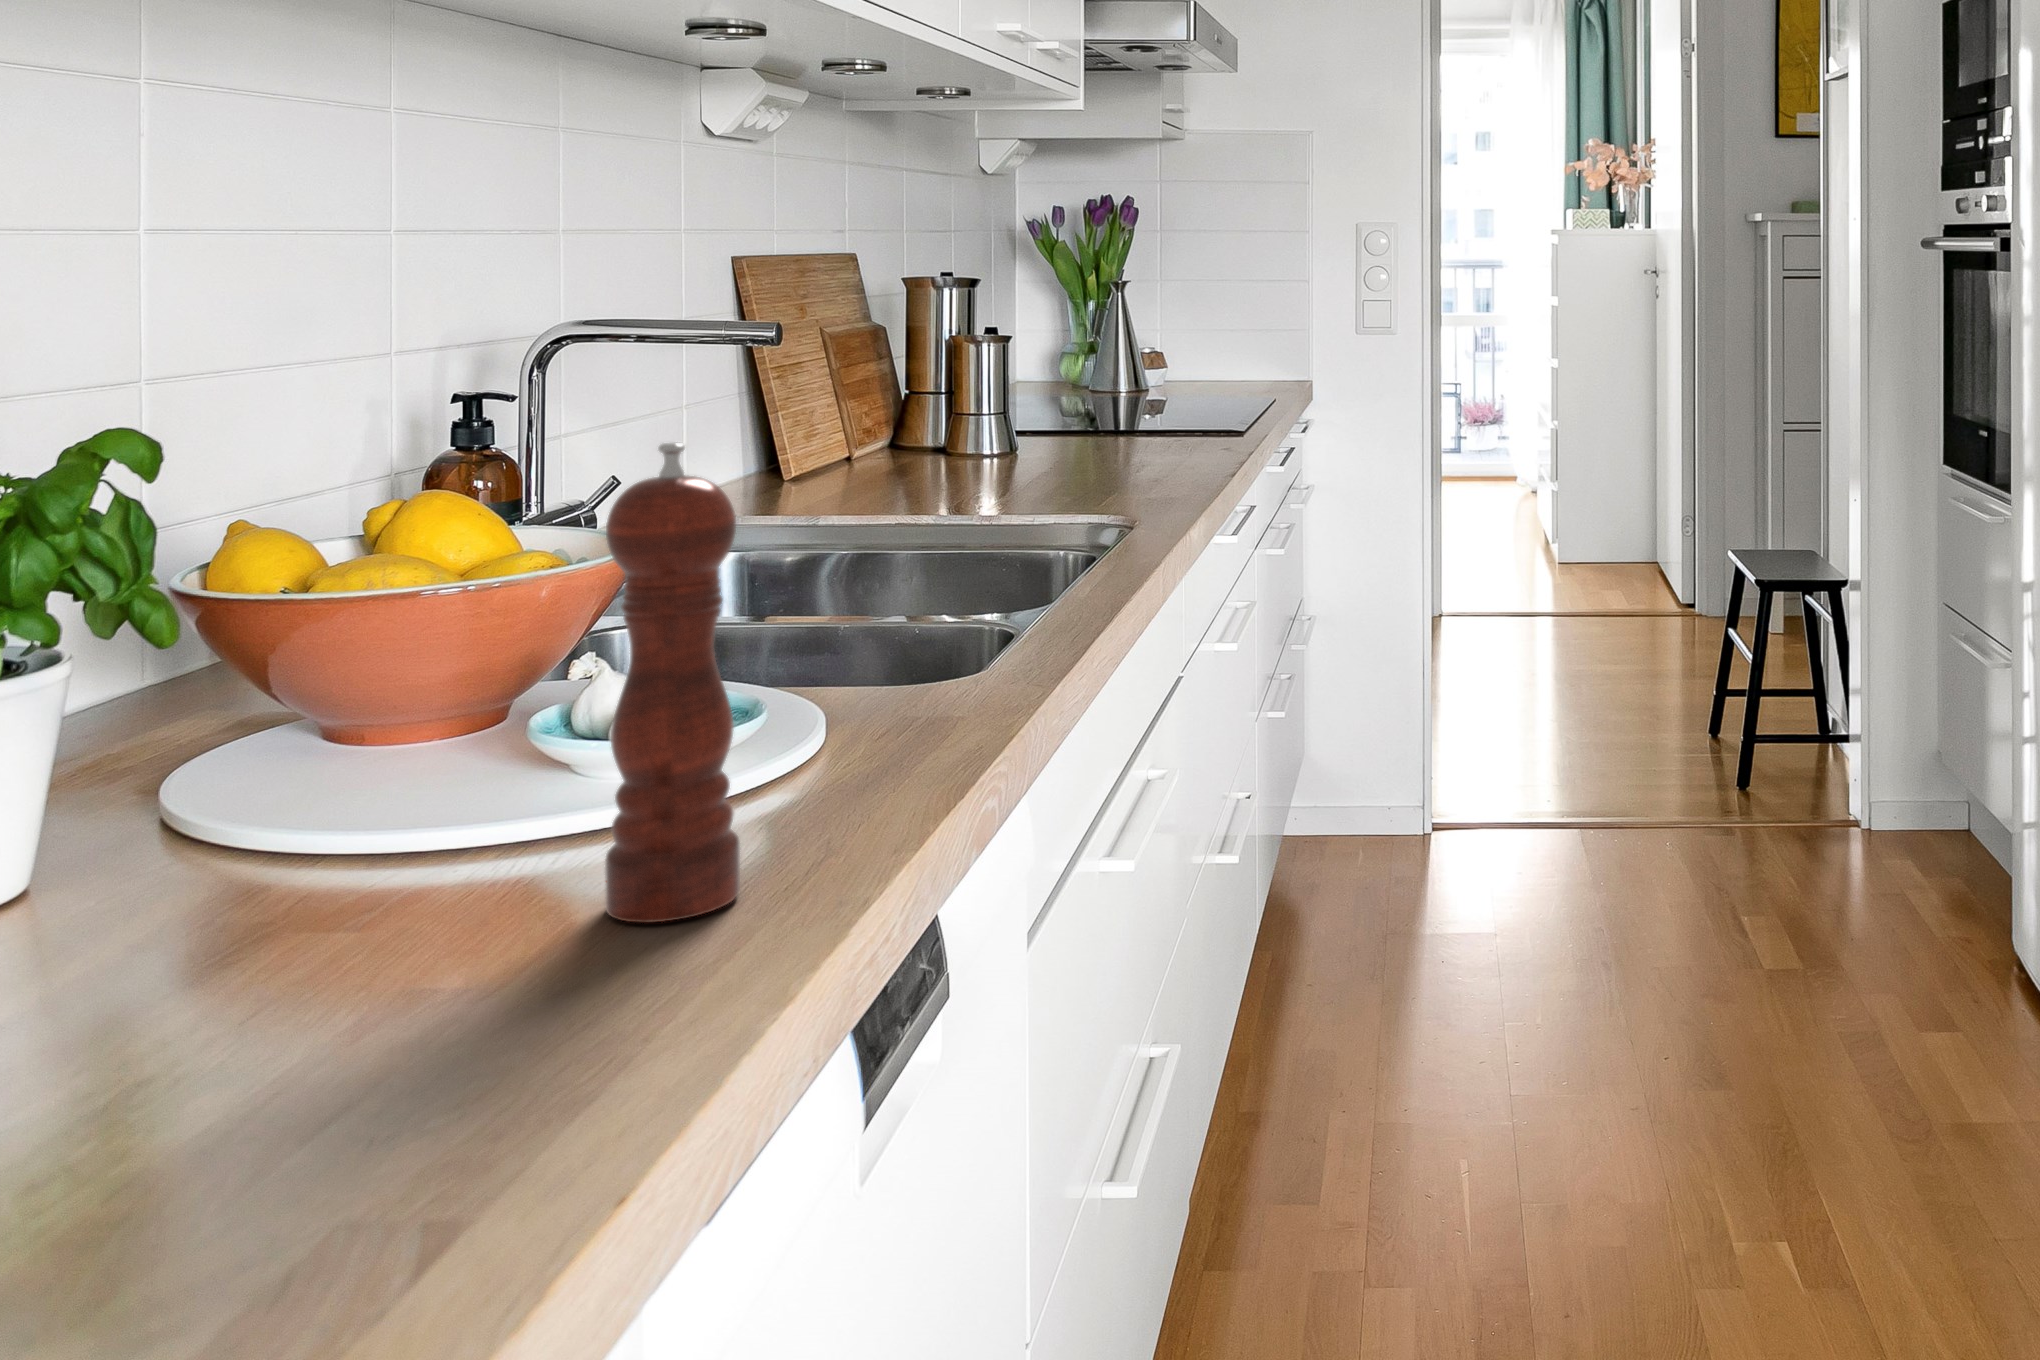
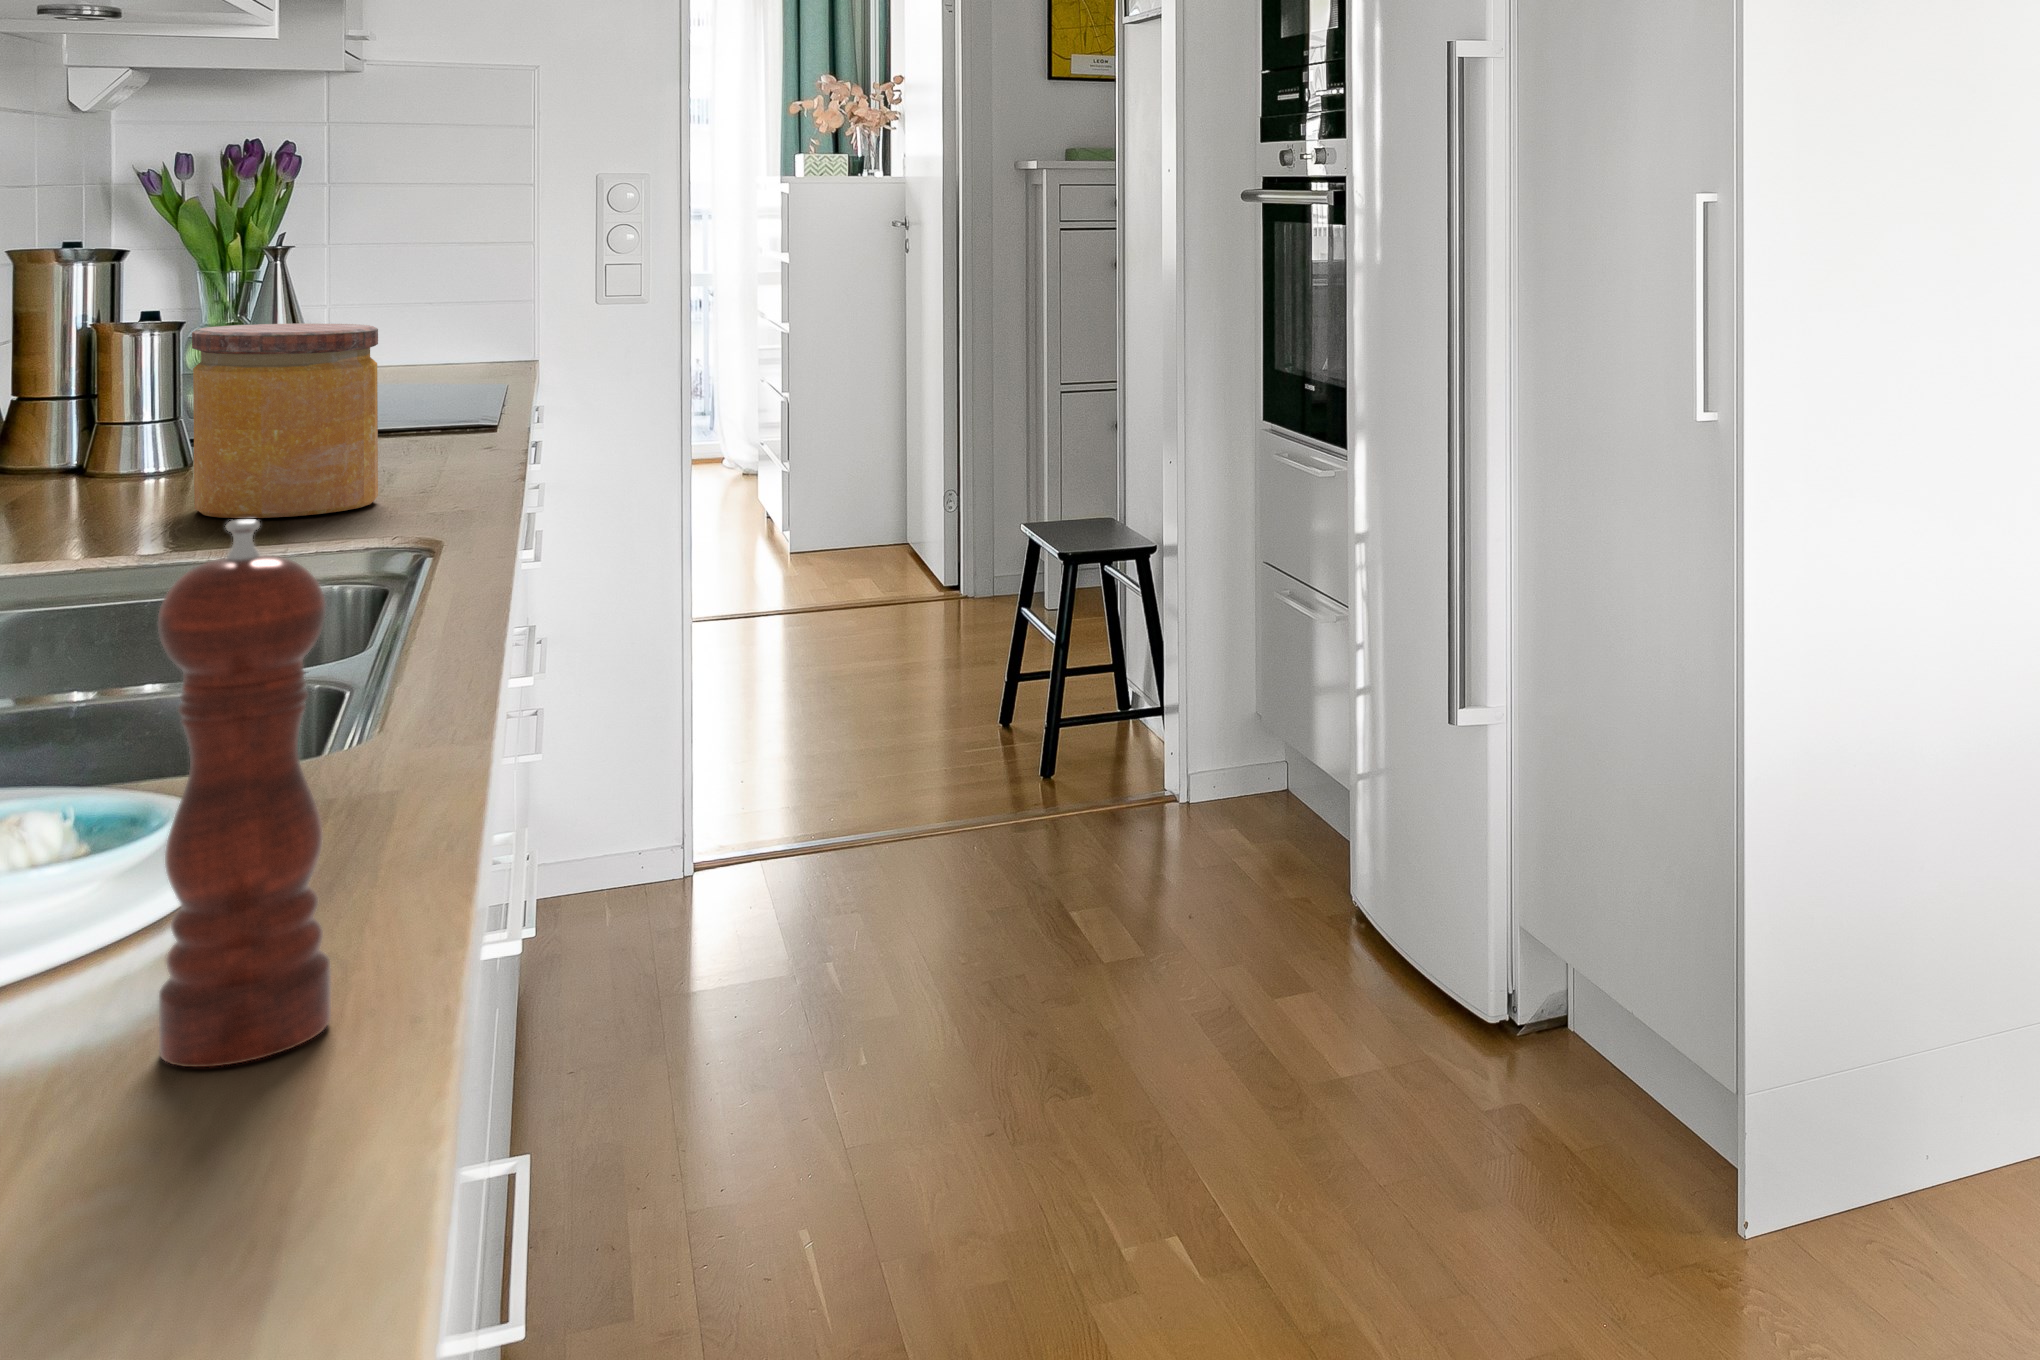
jar: none [992,333,1120,490] -> present [192,323,378,518]

